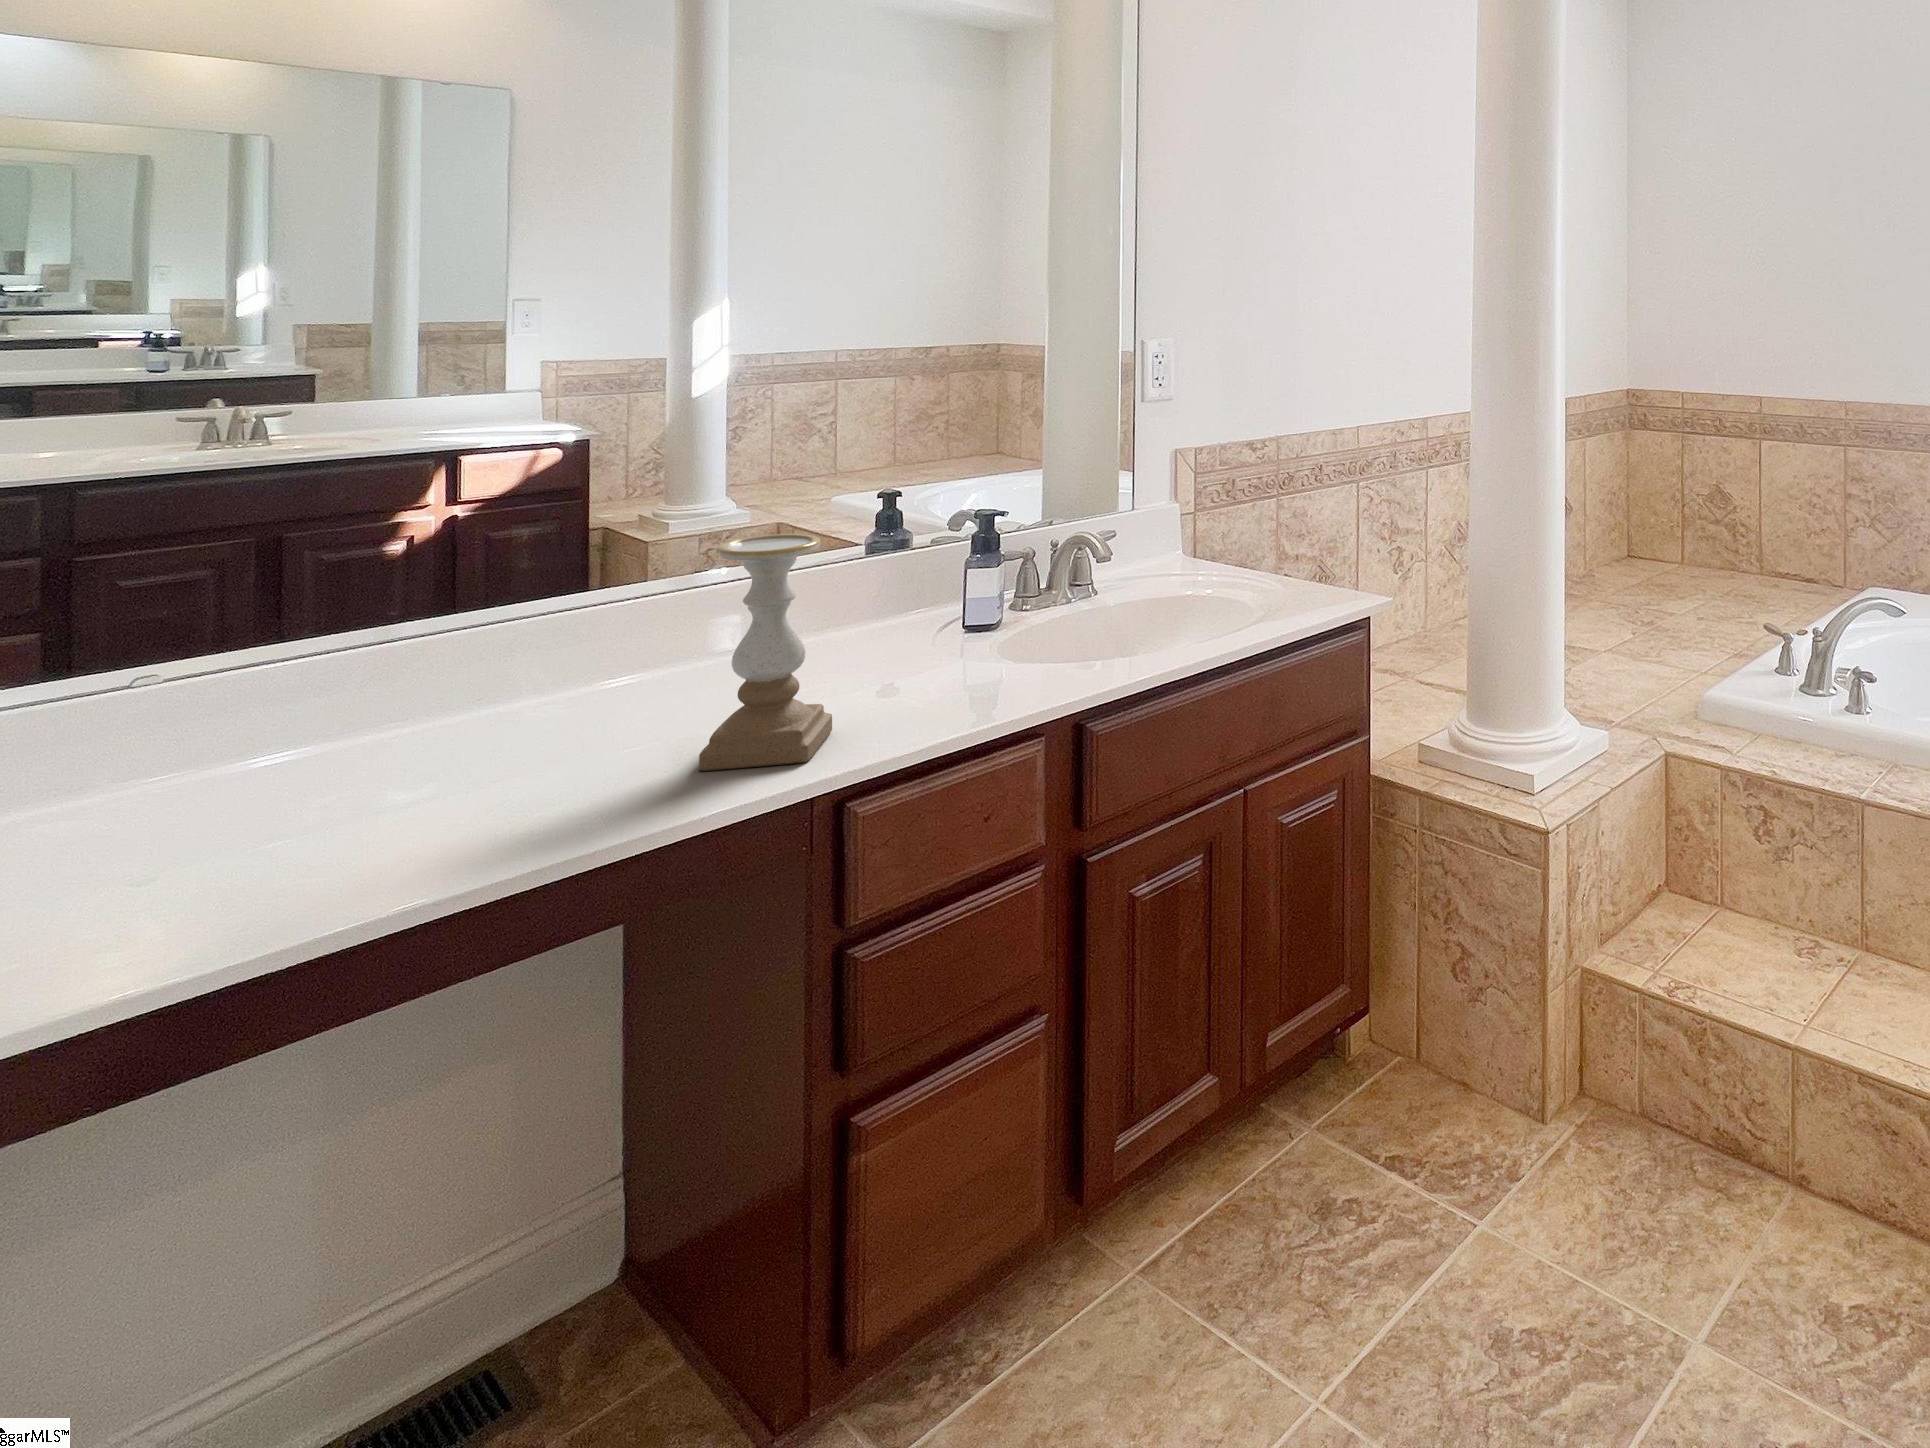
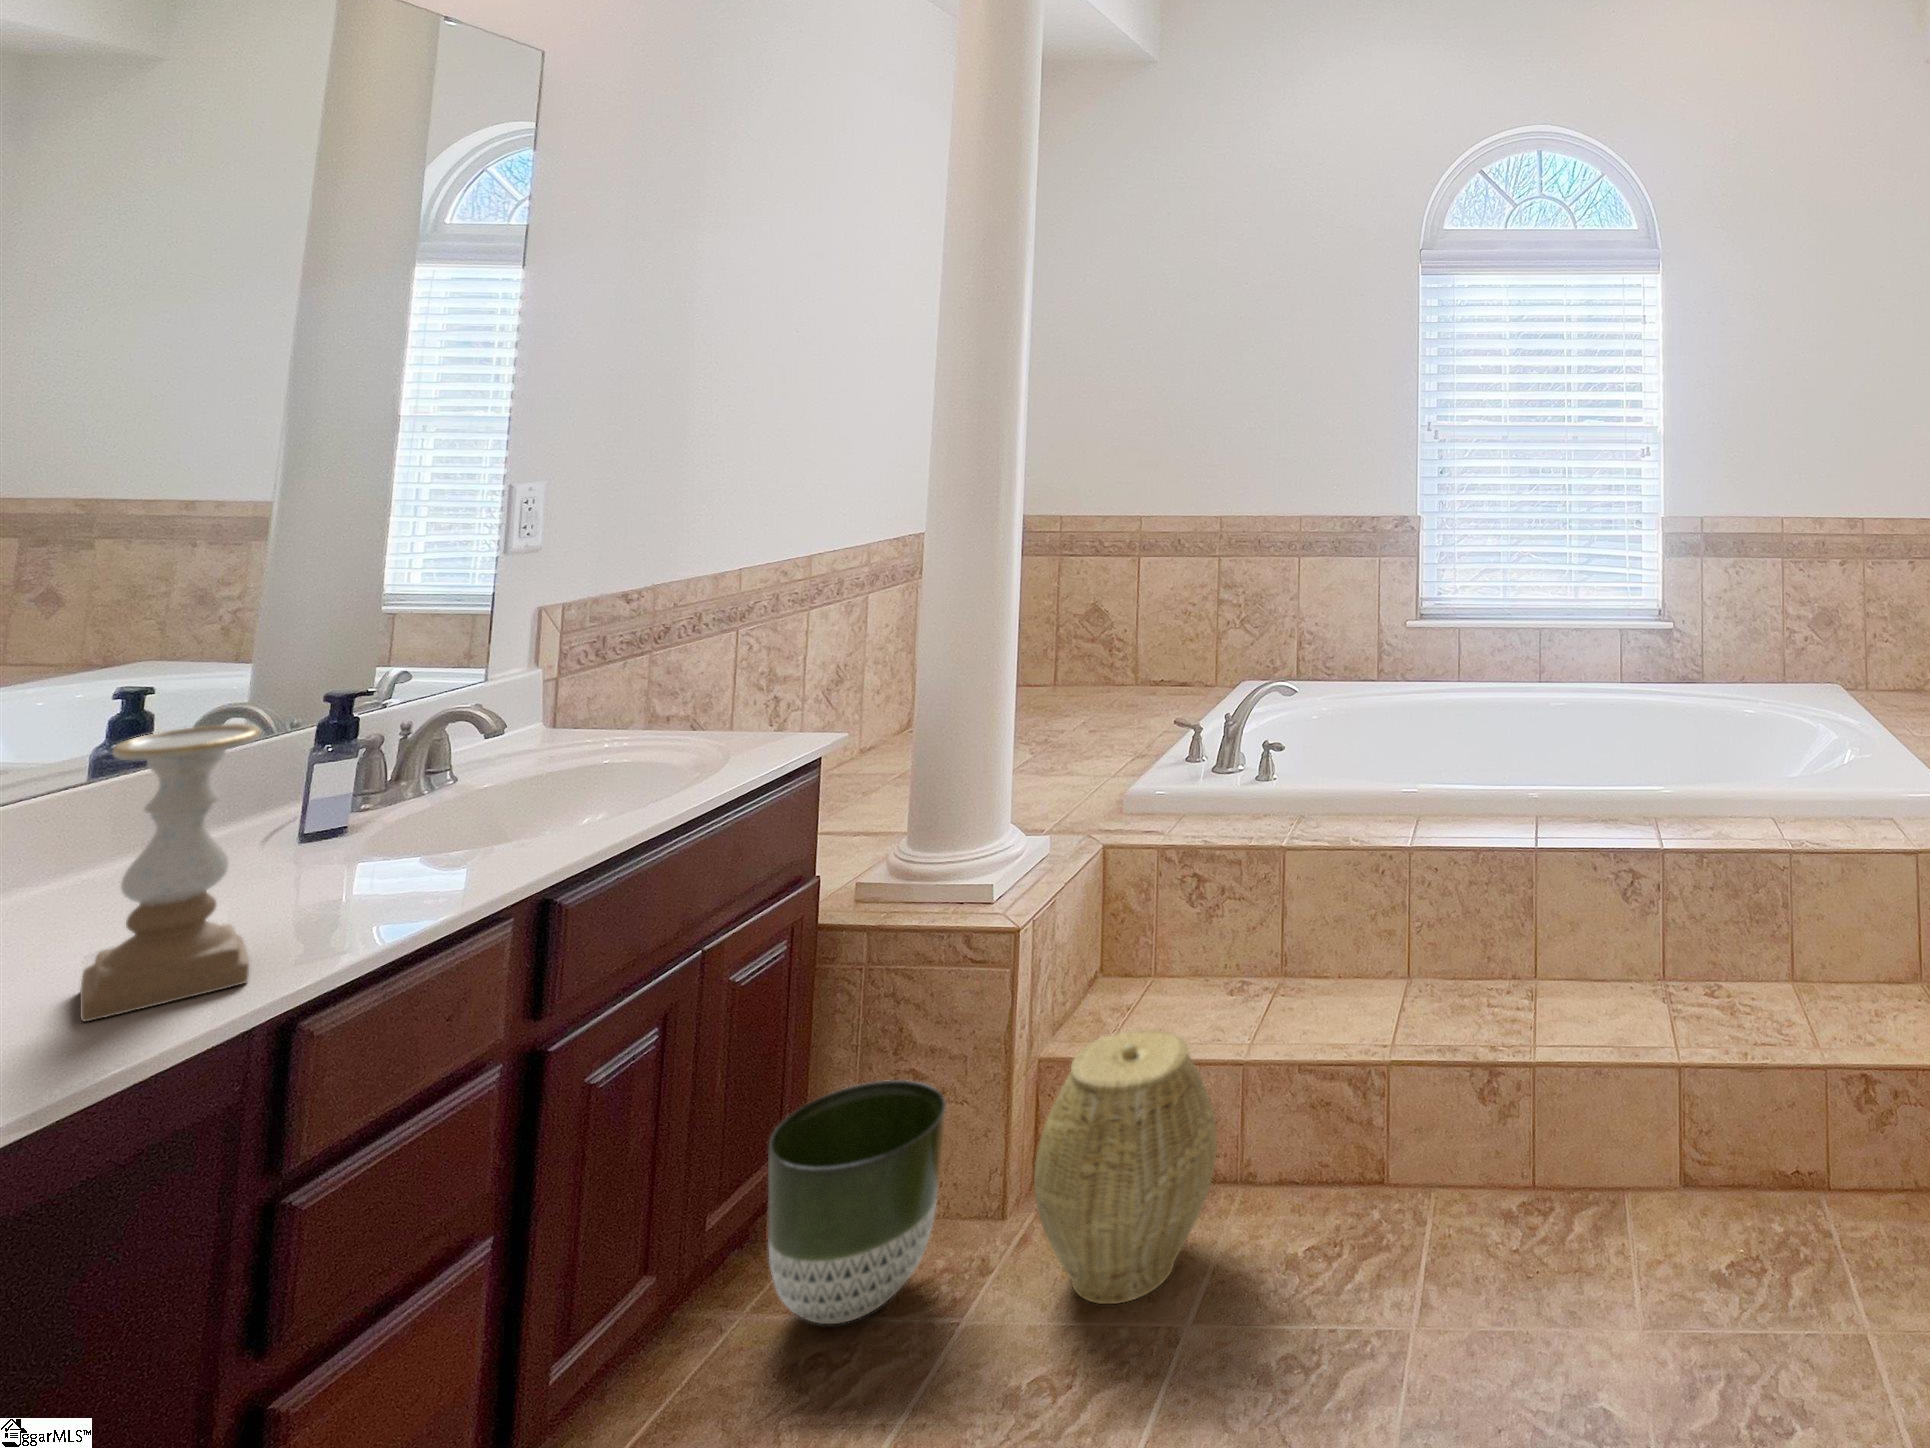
planter: none [1315,945,1473,1179] -> present [768,1080,946,1324]
woven basket: none [1548,974,1746,1281] -> present [1034,1030,1217,1304]

